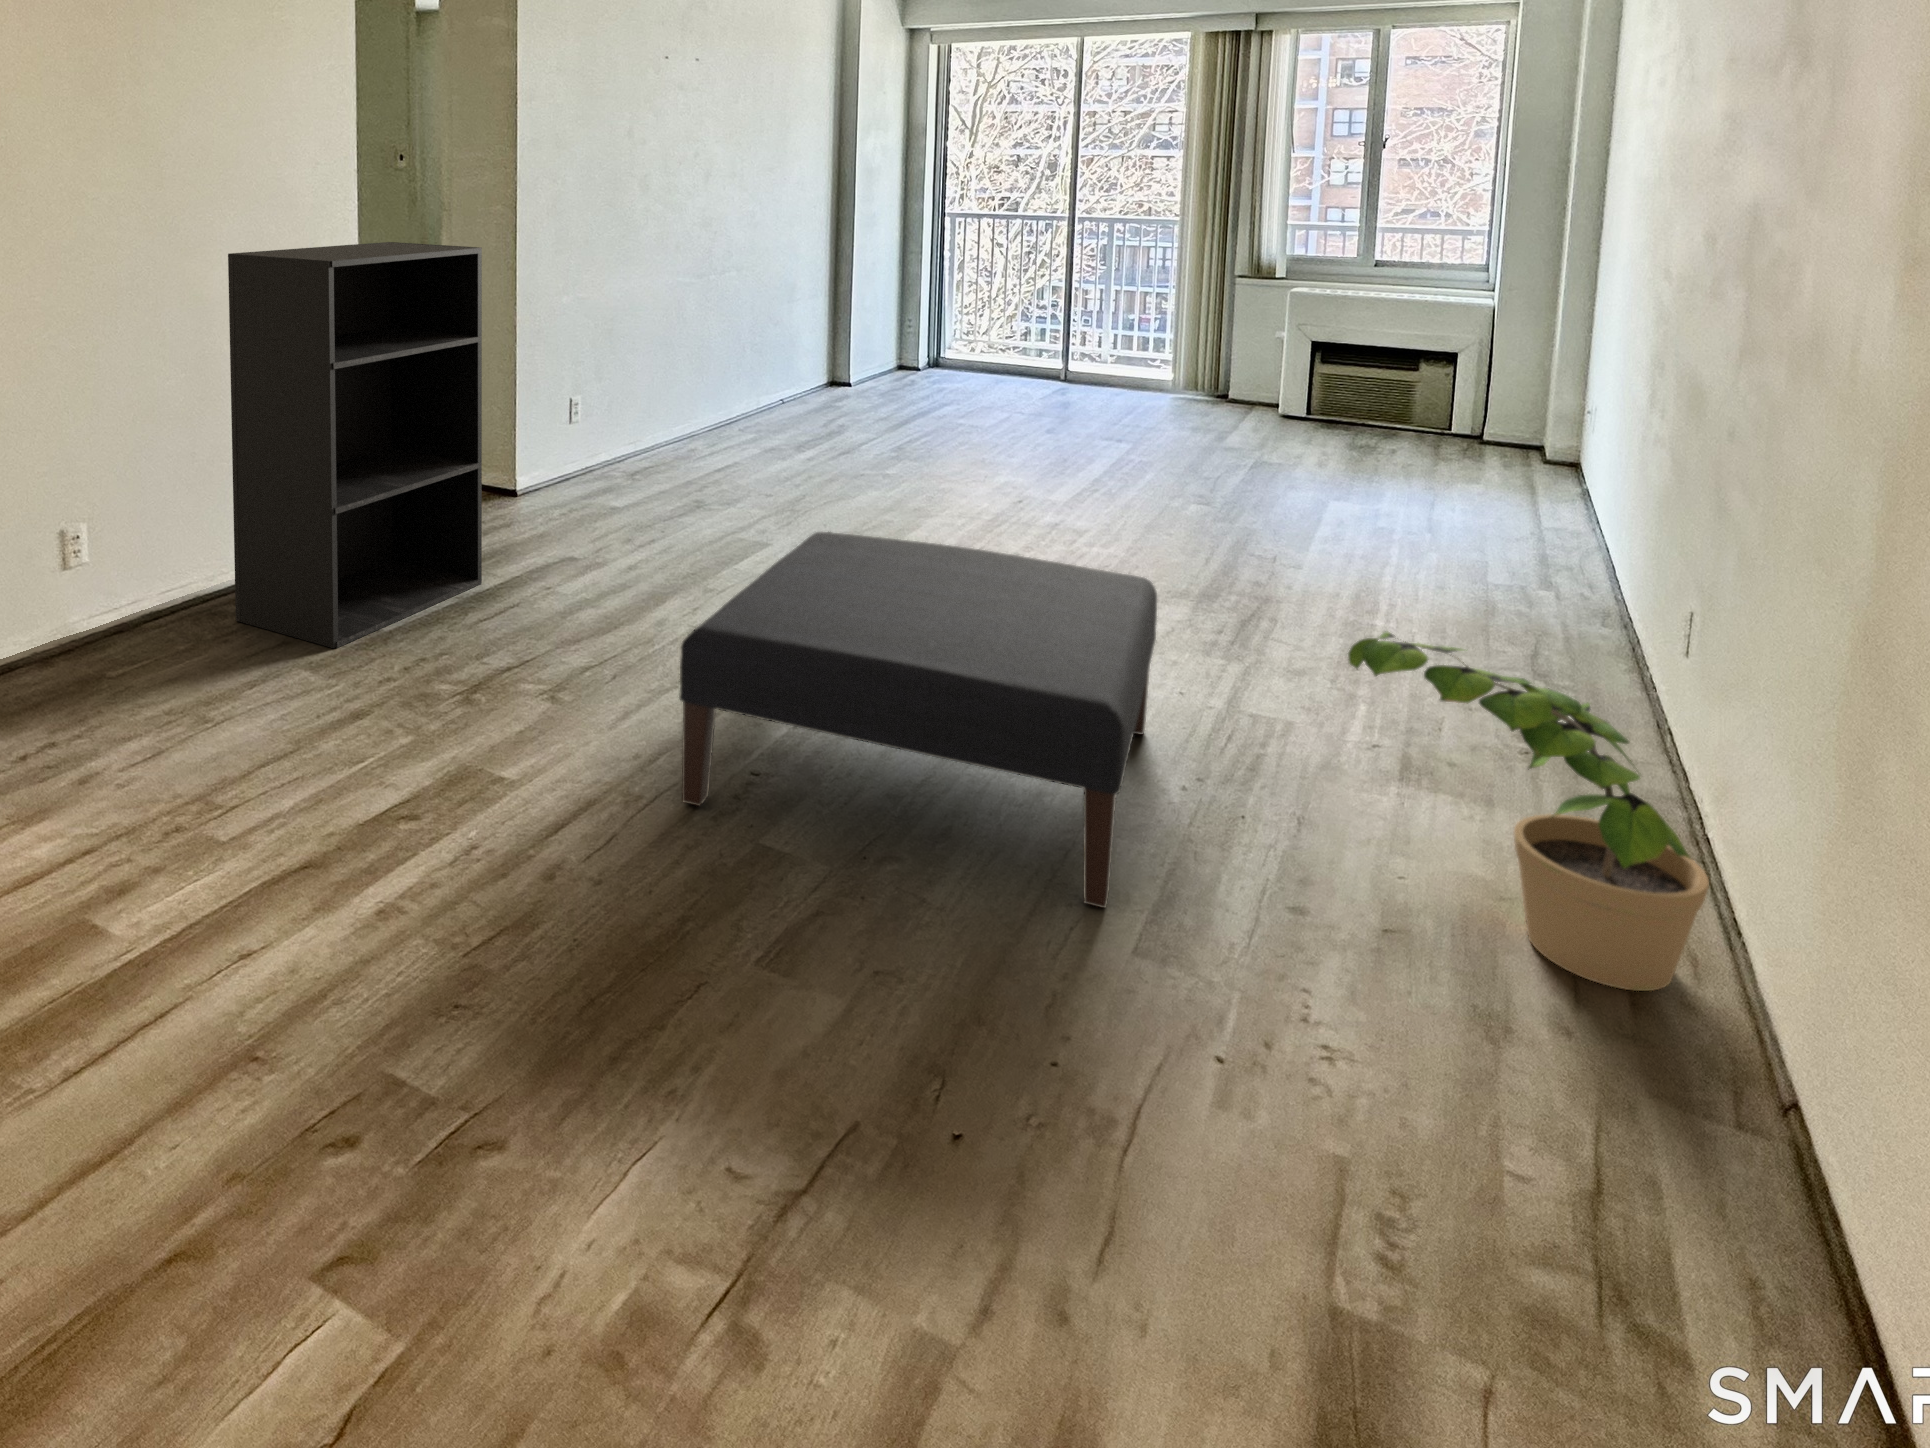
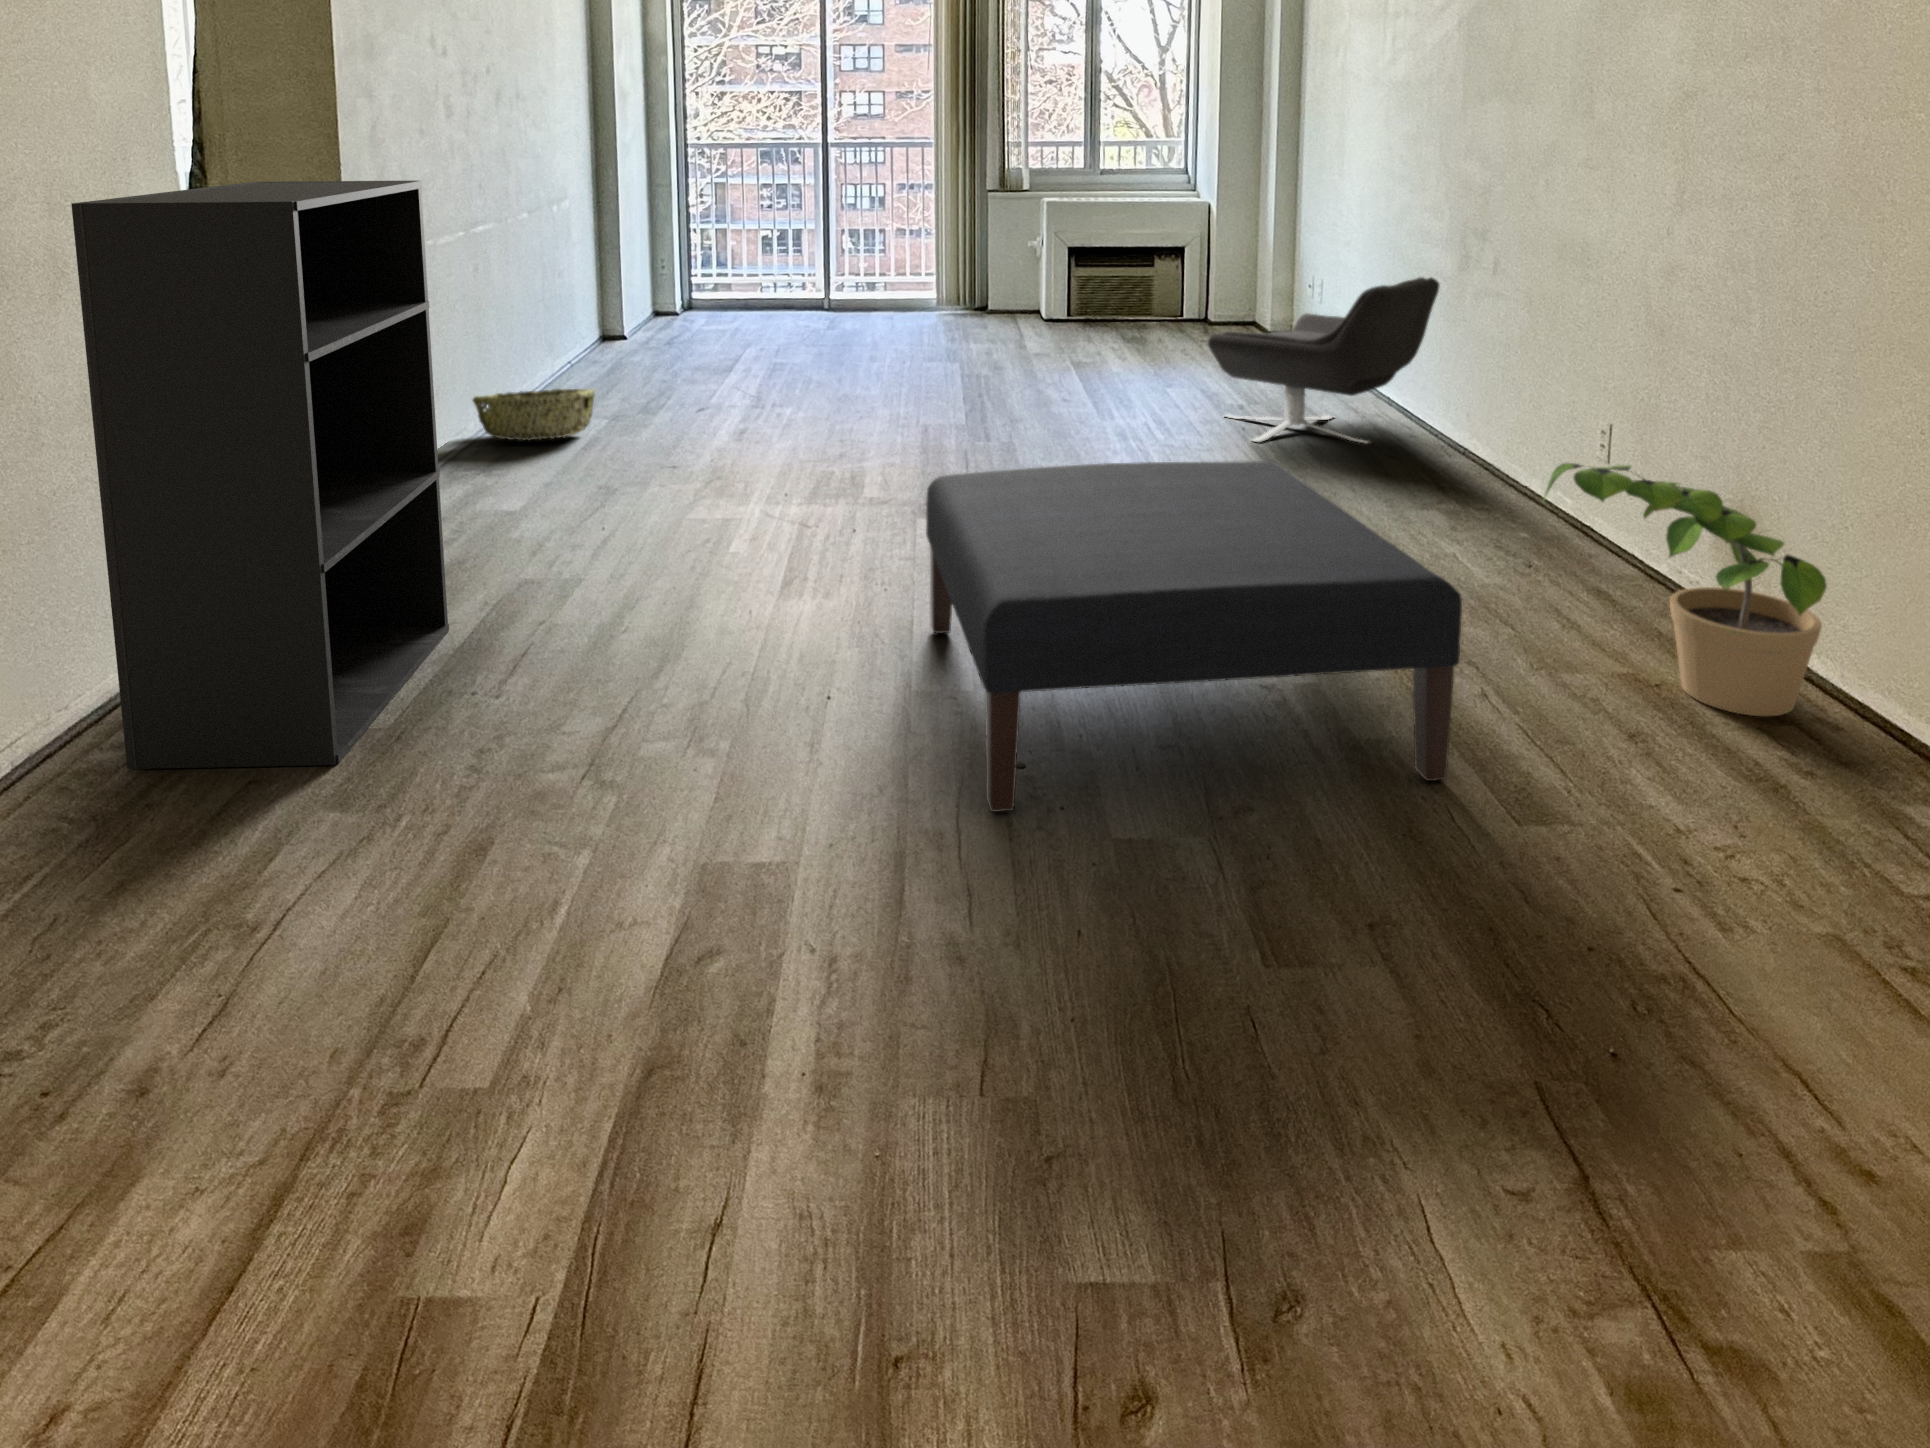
woven basket: none [638,418,738,464] -> present [473,389,595,440]
lounge chair: none [1316,420,1631,605] -> present [1207,277,1440,444]

